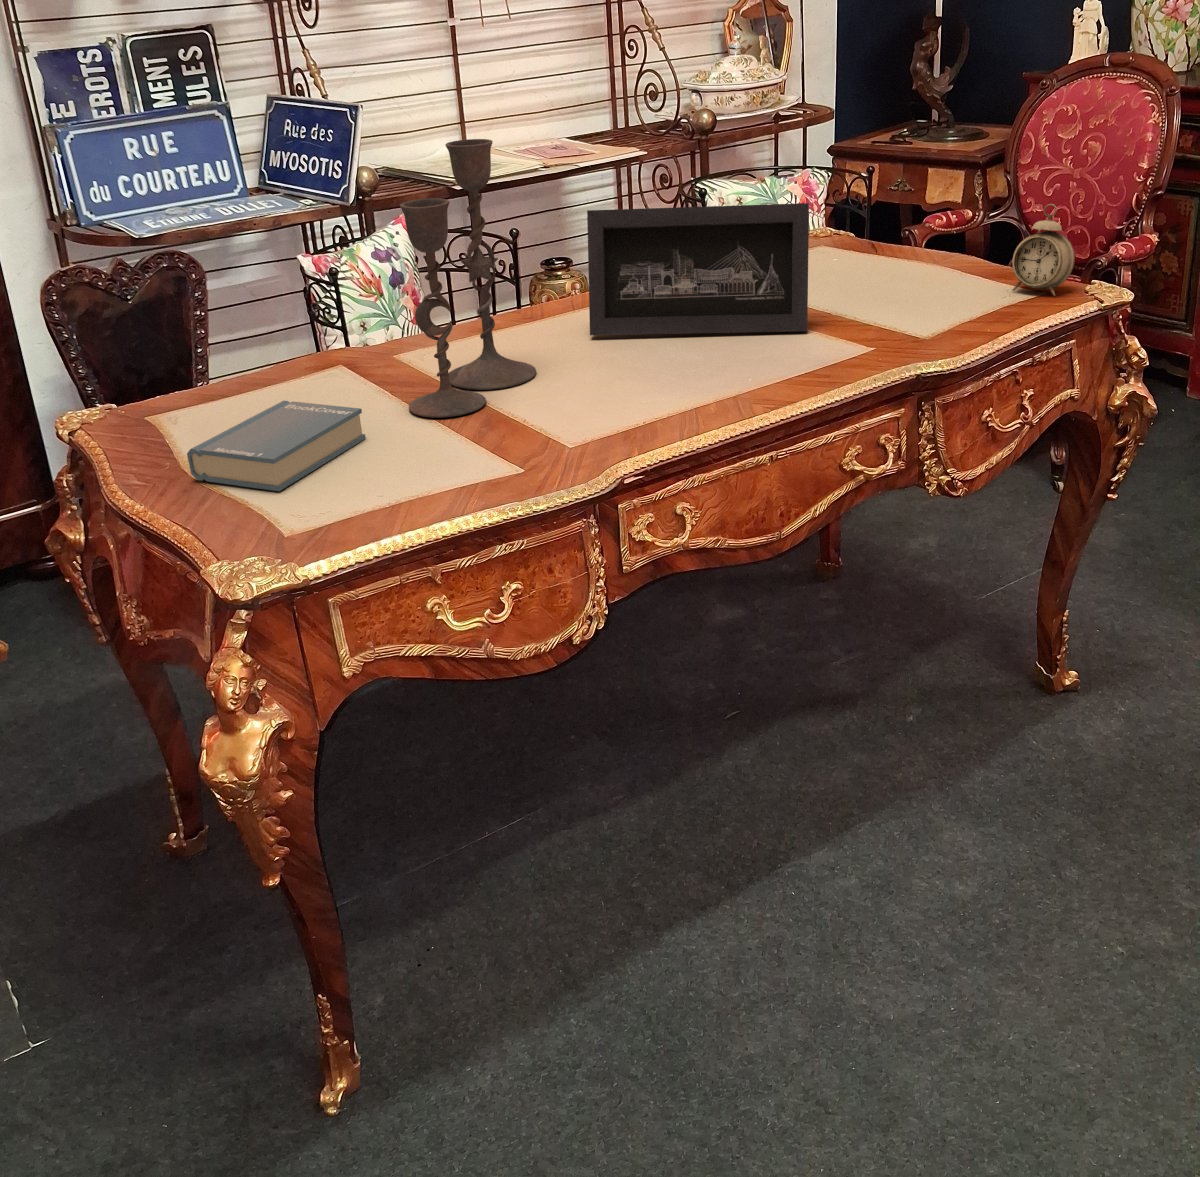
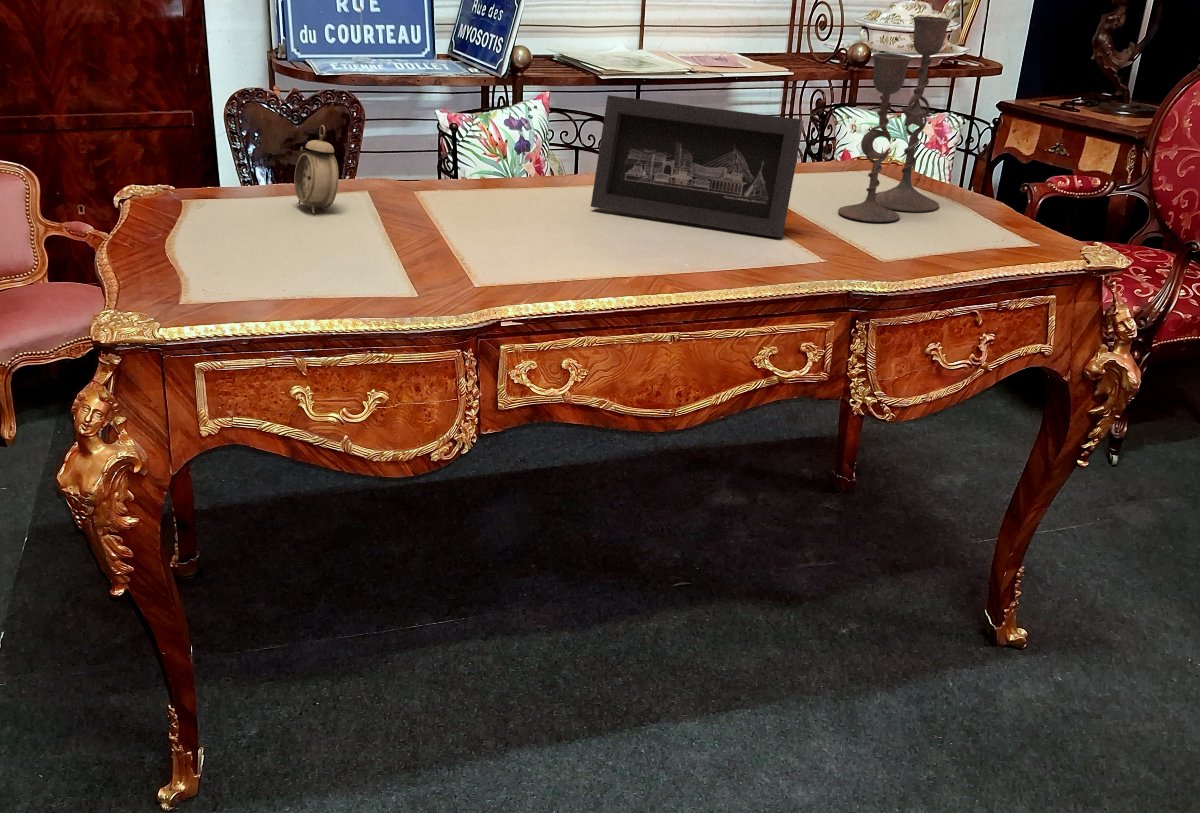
candlestick: present [400,139,536,418] -> present [838,16,951,222]
alarm clock: present [1012,204,1075,296] -> present [294,125,338,214]
hardback book: present [187,401,366,491] -> none [164,205,327,272]

